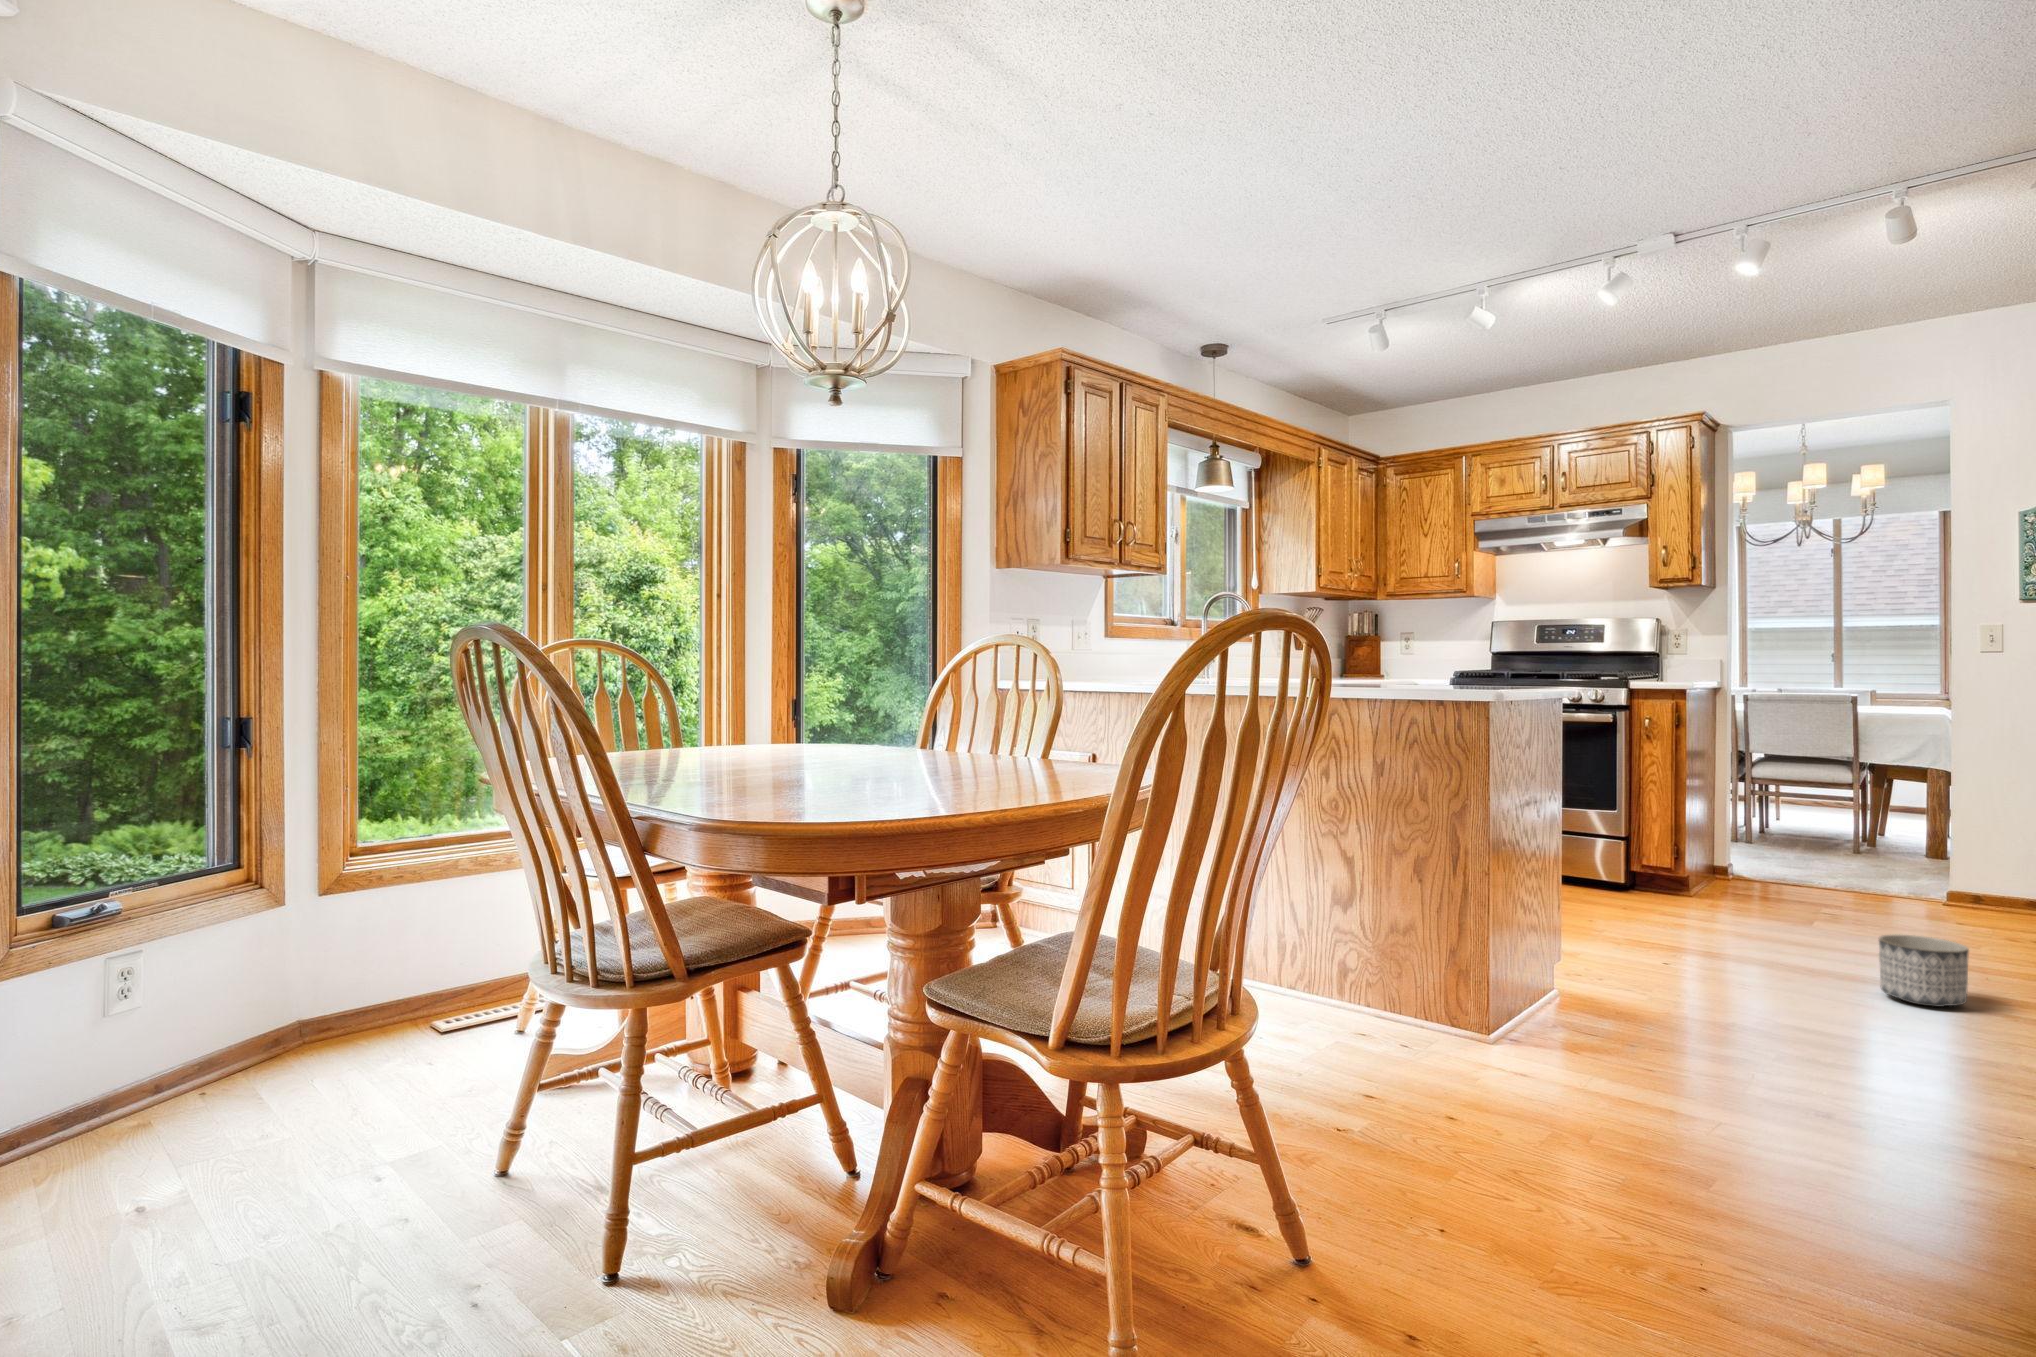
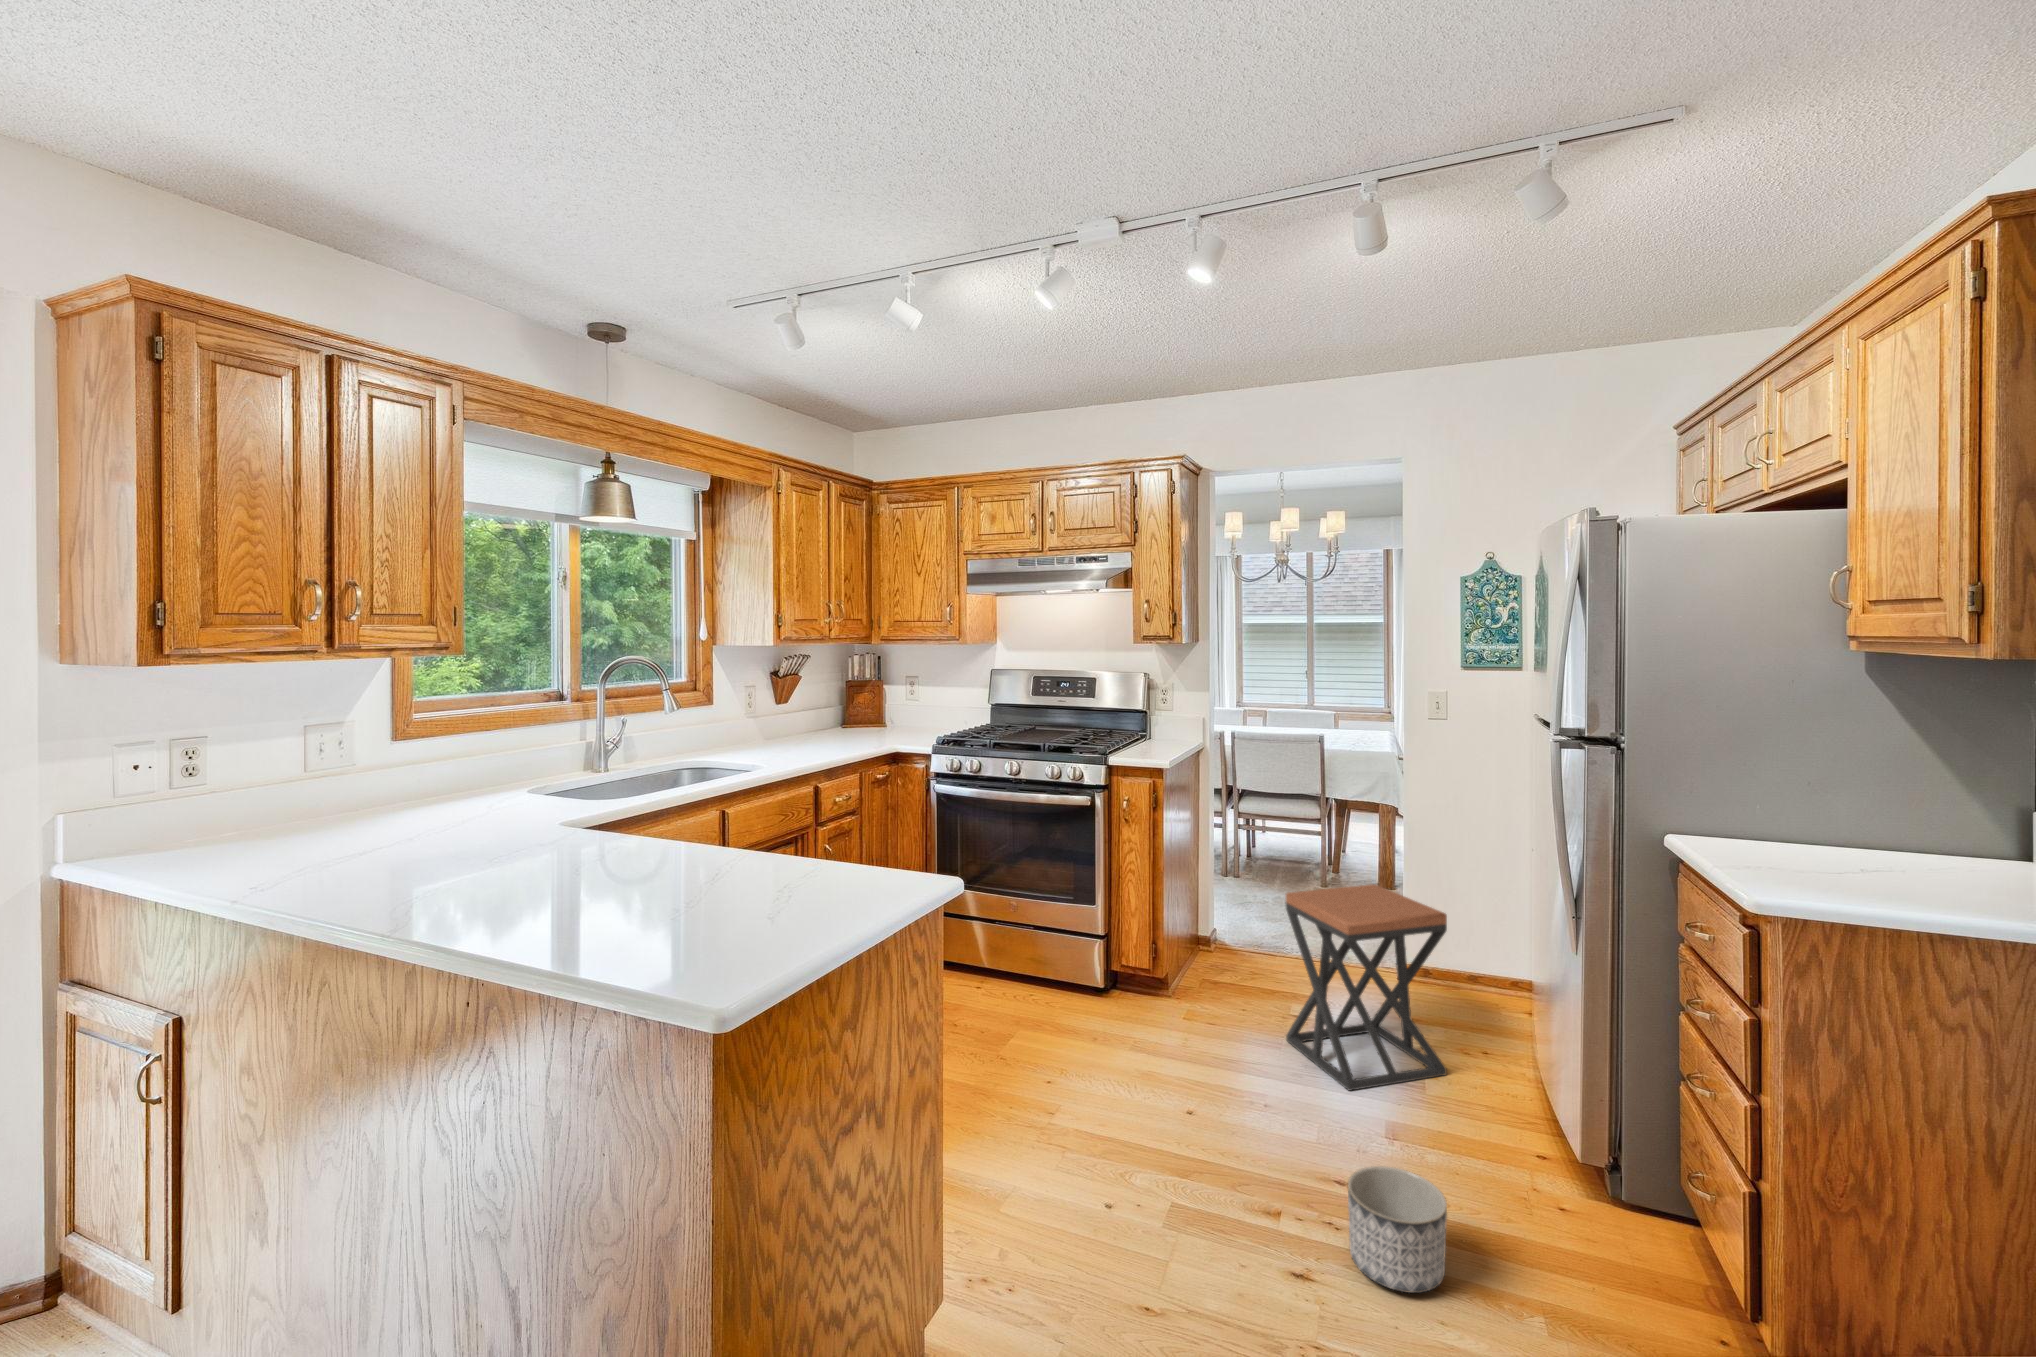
stool: none [1818,787,1992,946] -> present [1286,884,1447,1091]

